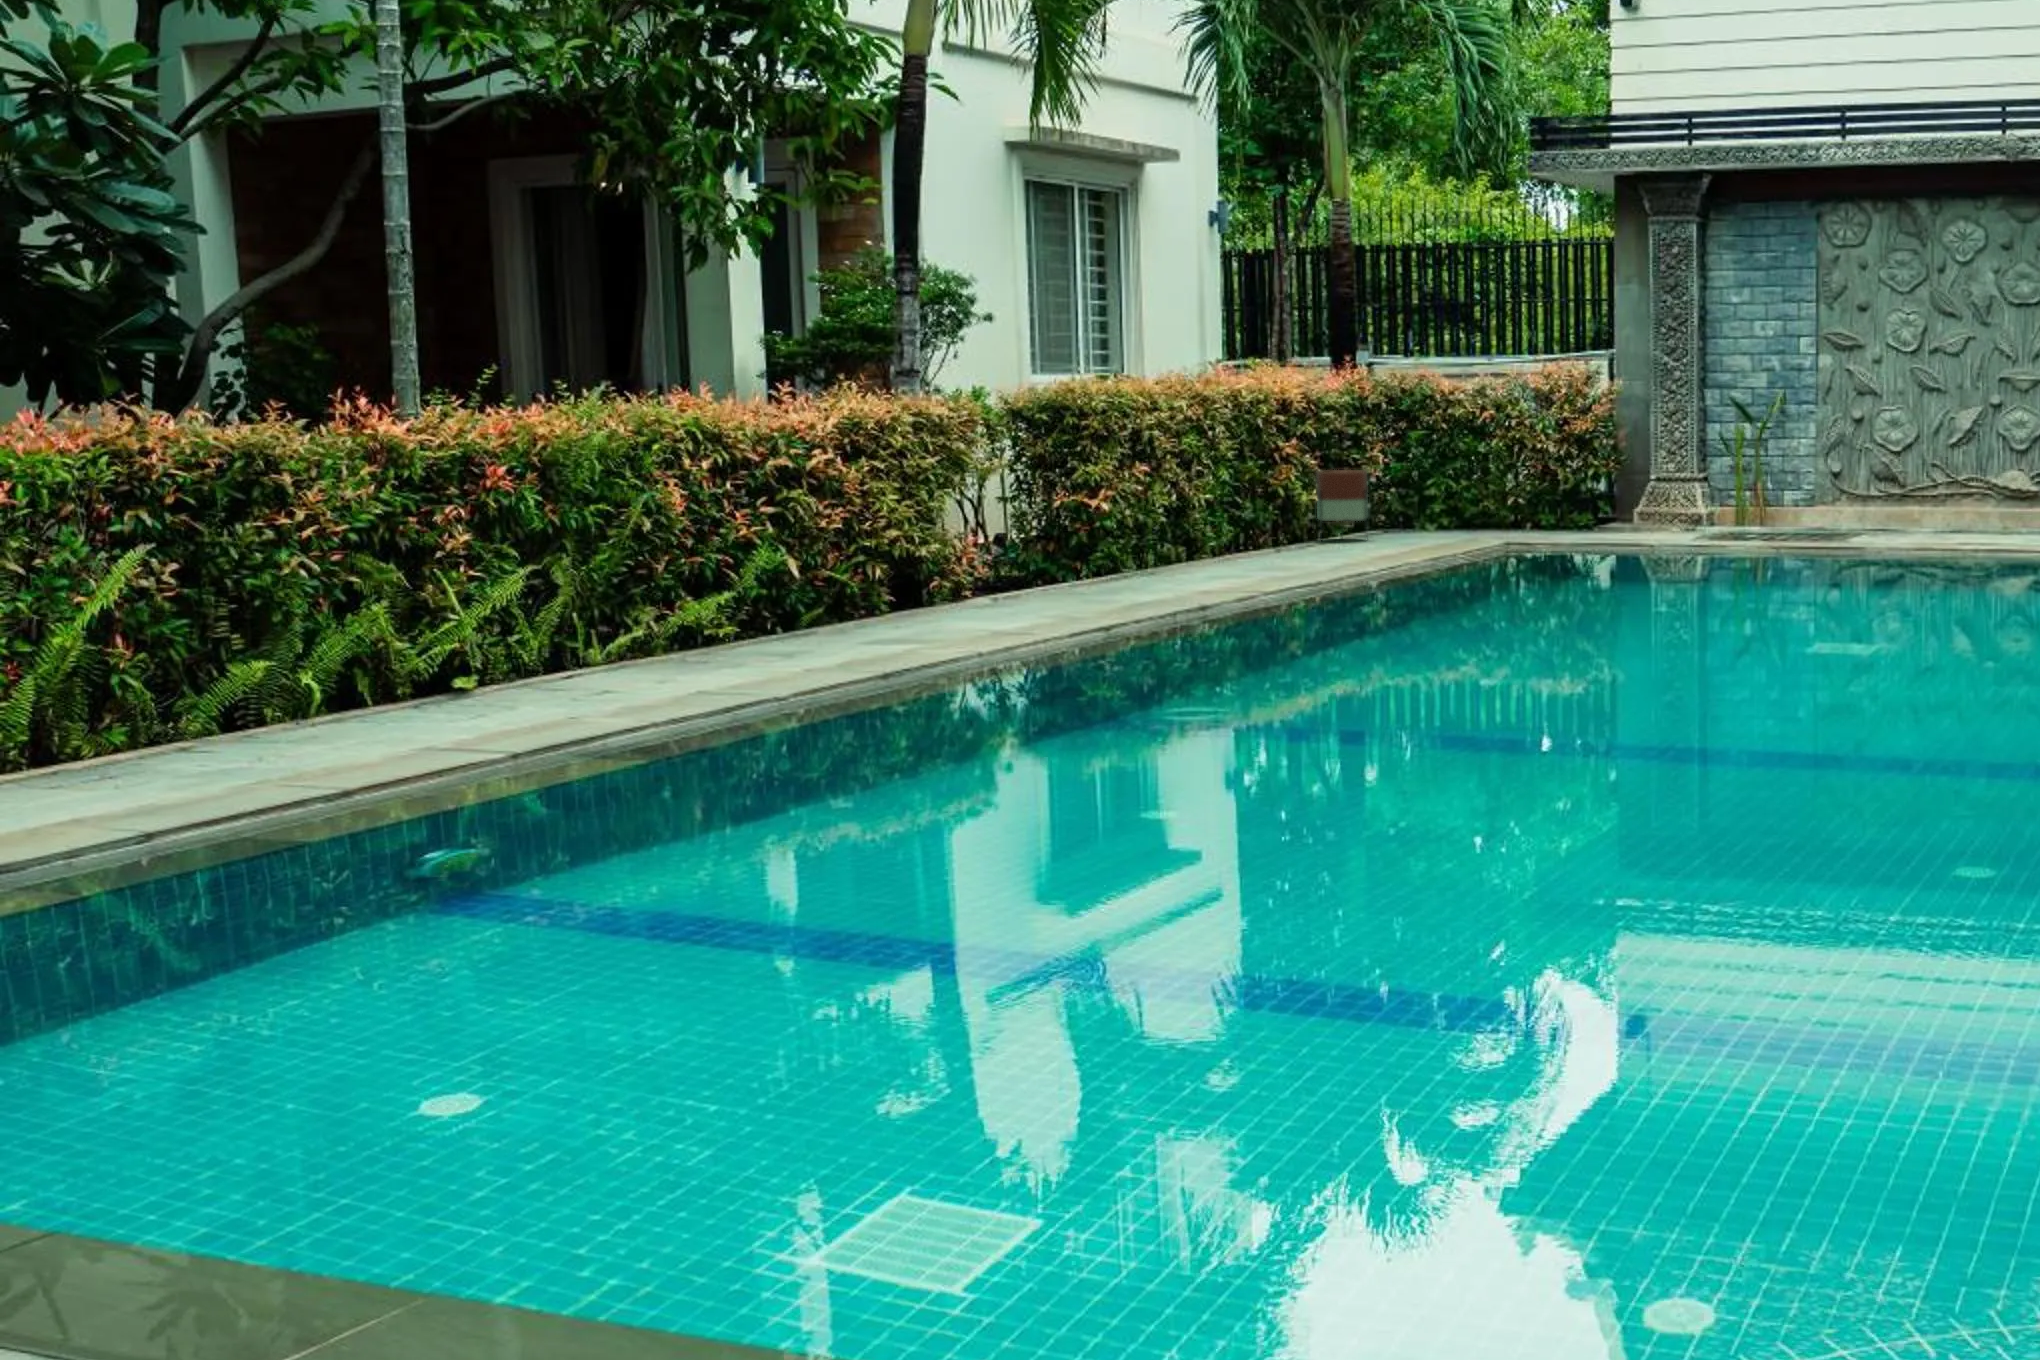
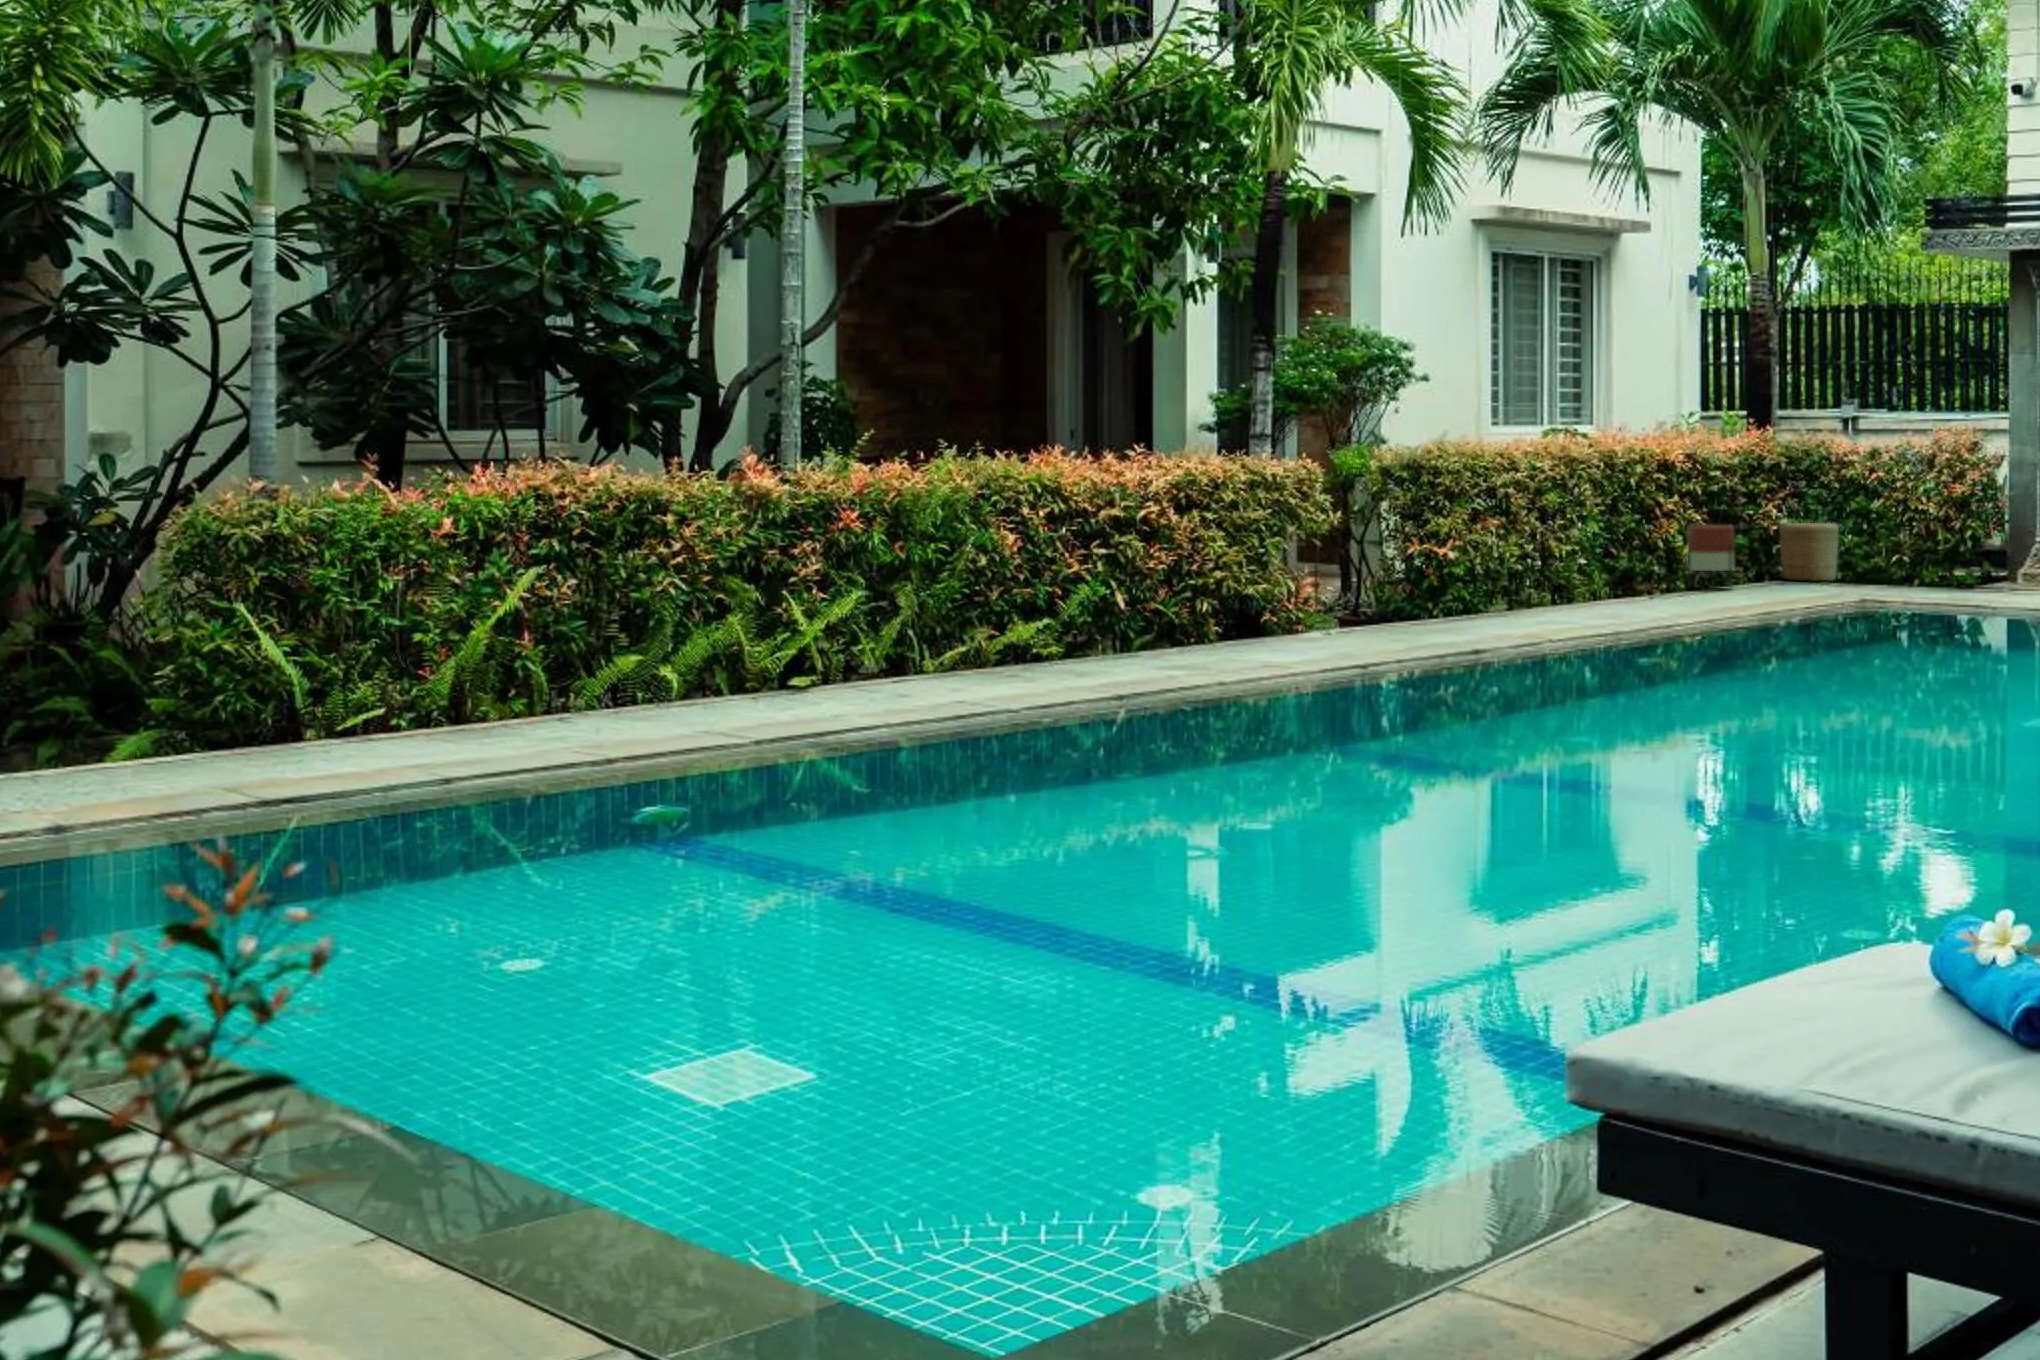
woven basket: none [1396,466,1459,530] -> present [1779,523,1839,581]

